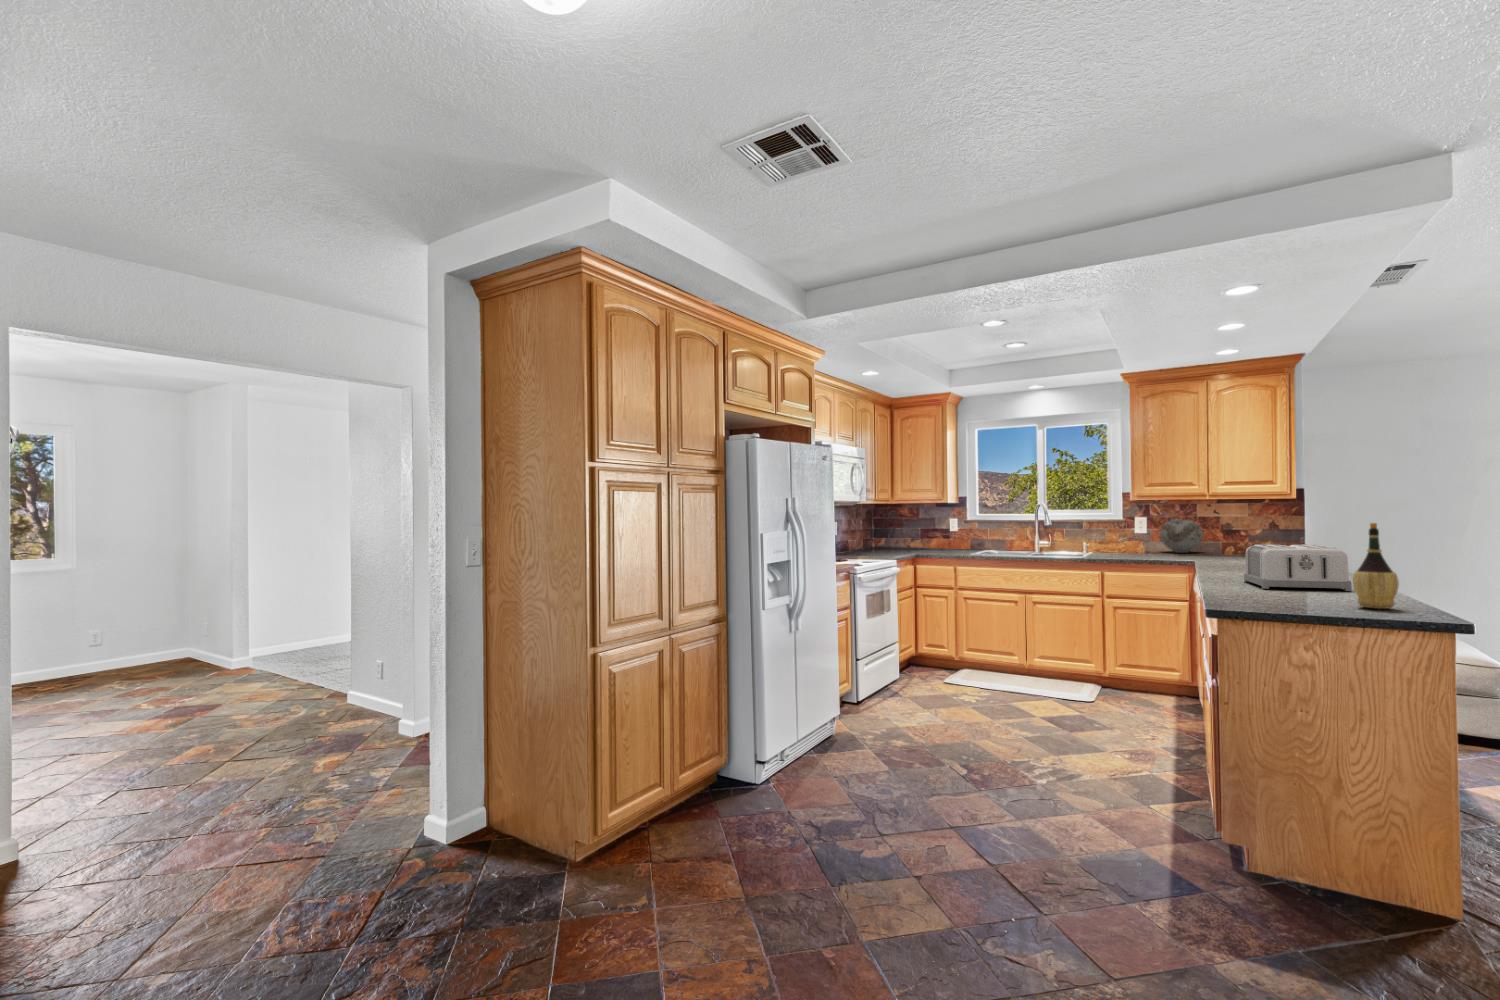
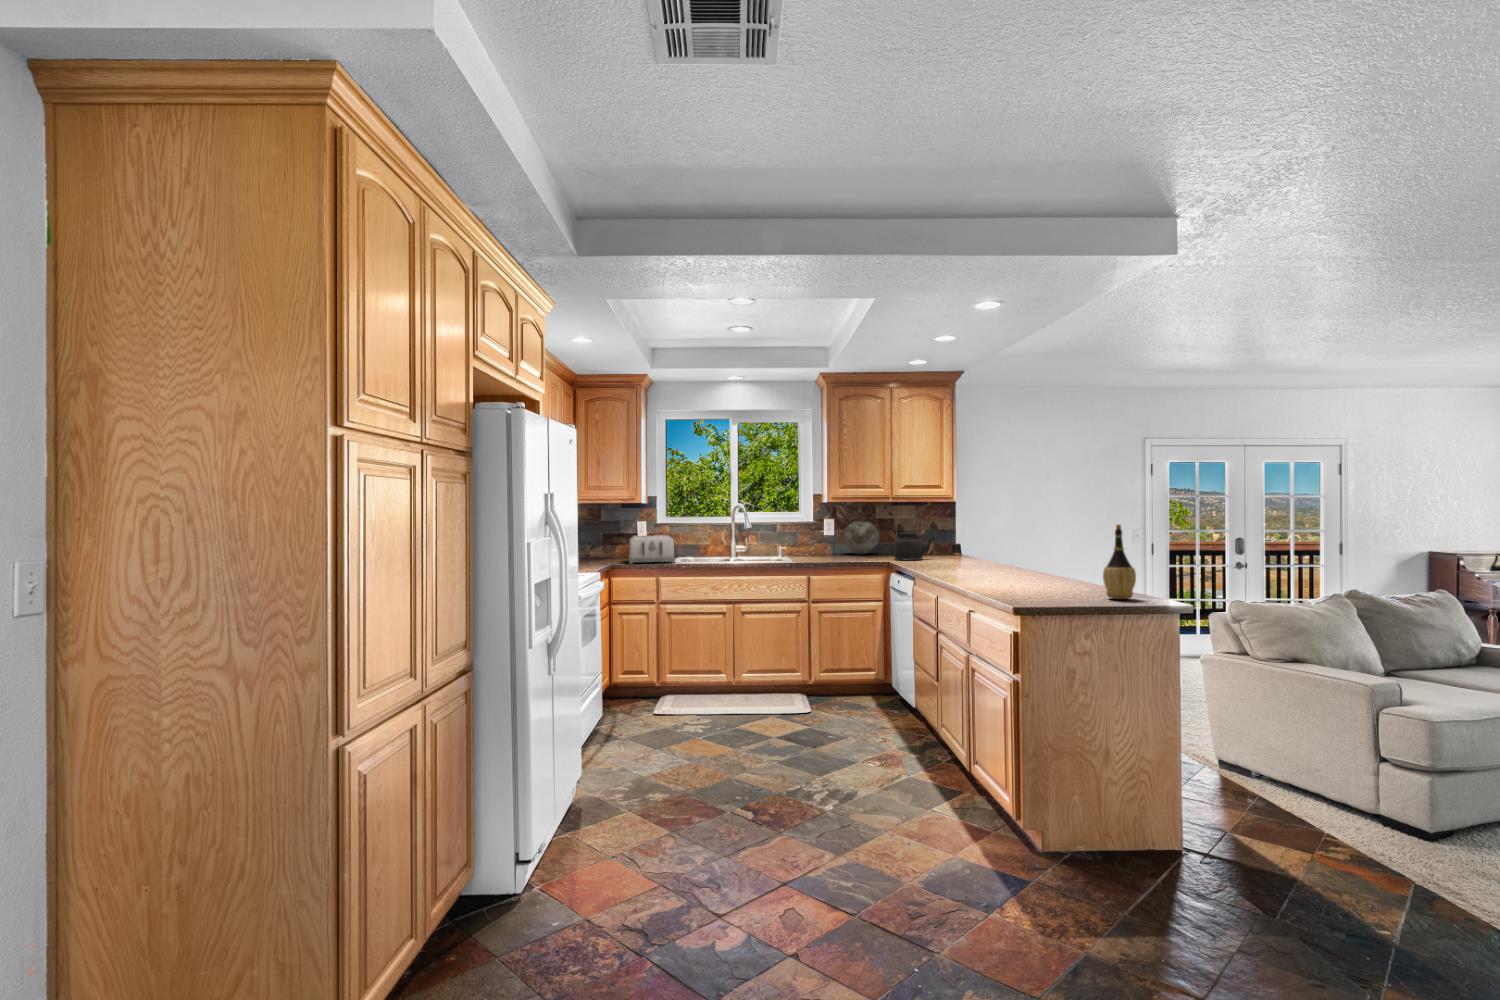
kettle: none [1205,519,1257,560] -> present [895,522,934,561]
toaster: present [1244,544,1352,591] -> present [628,535,675,564]

